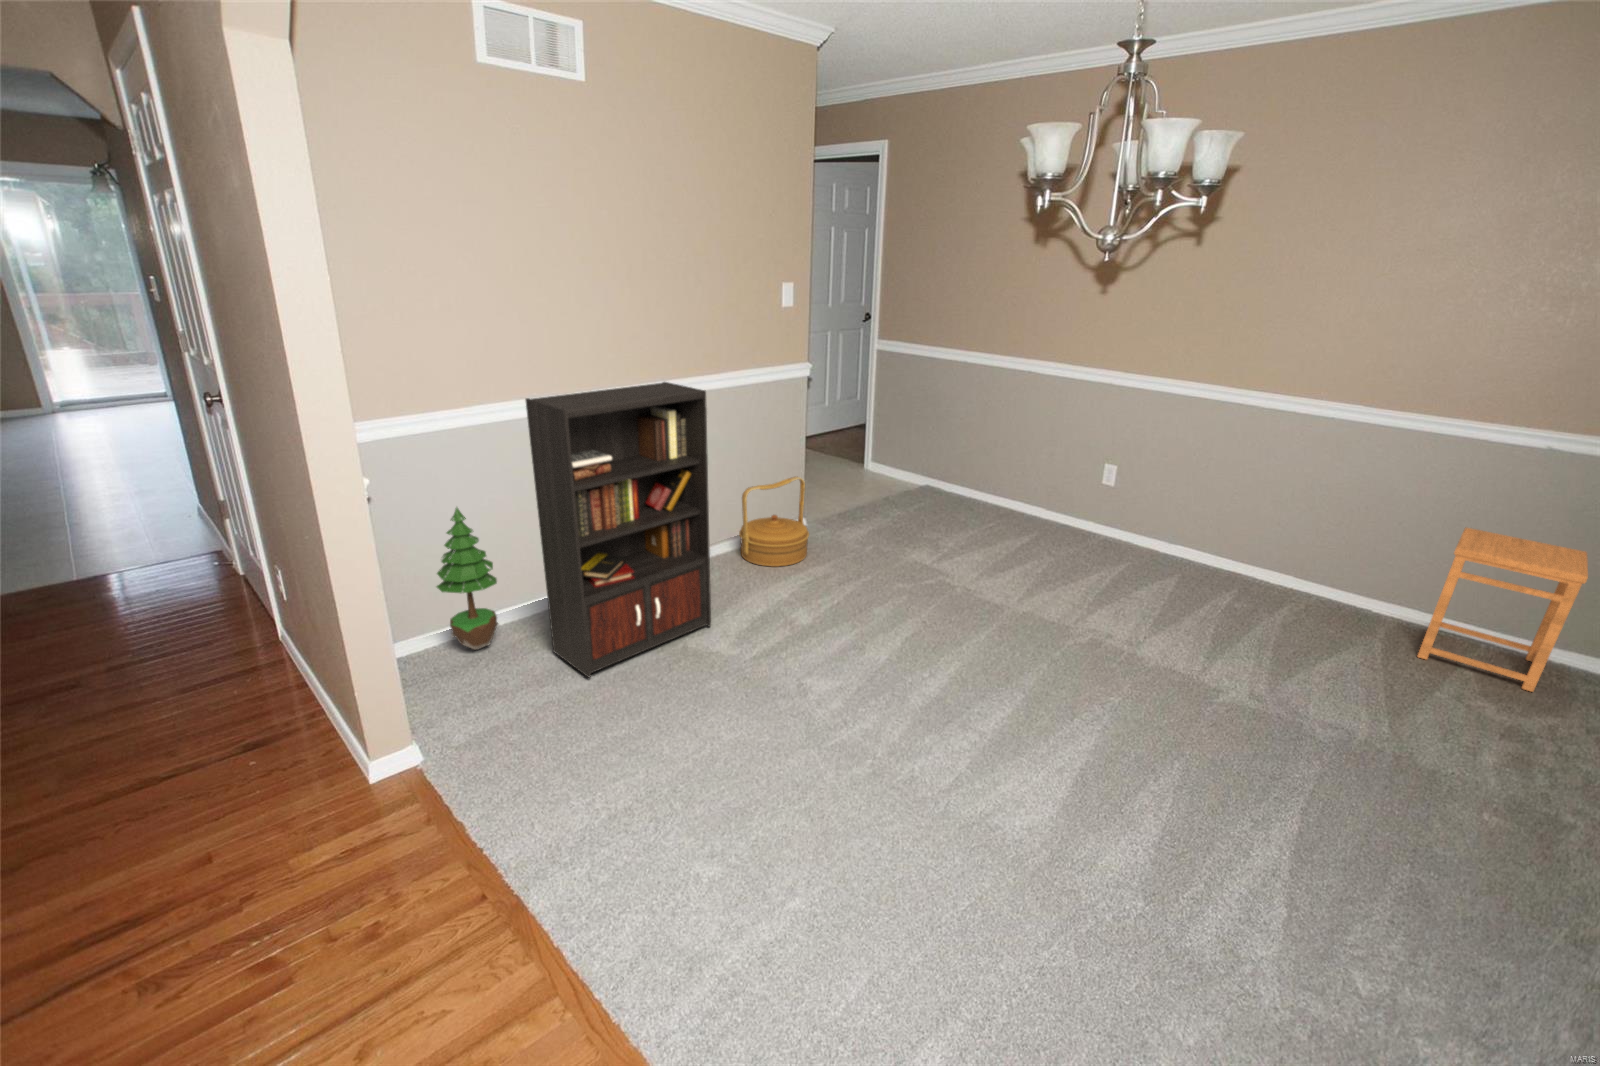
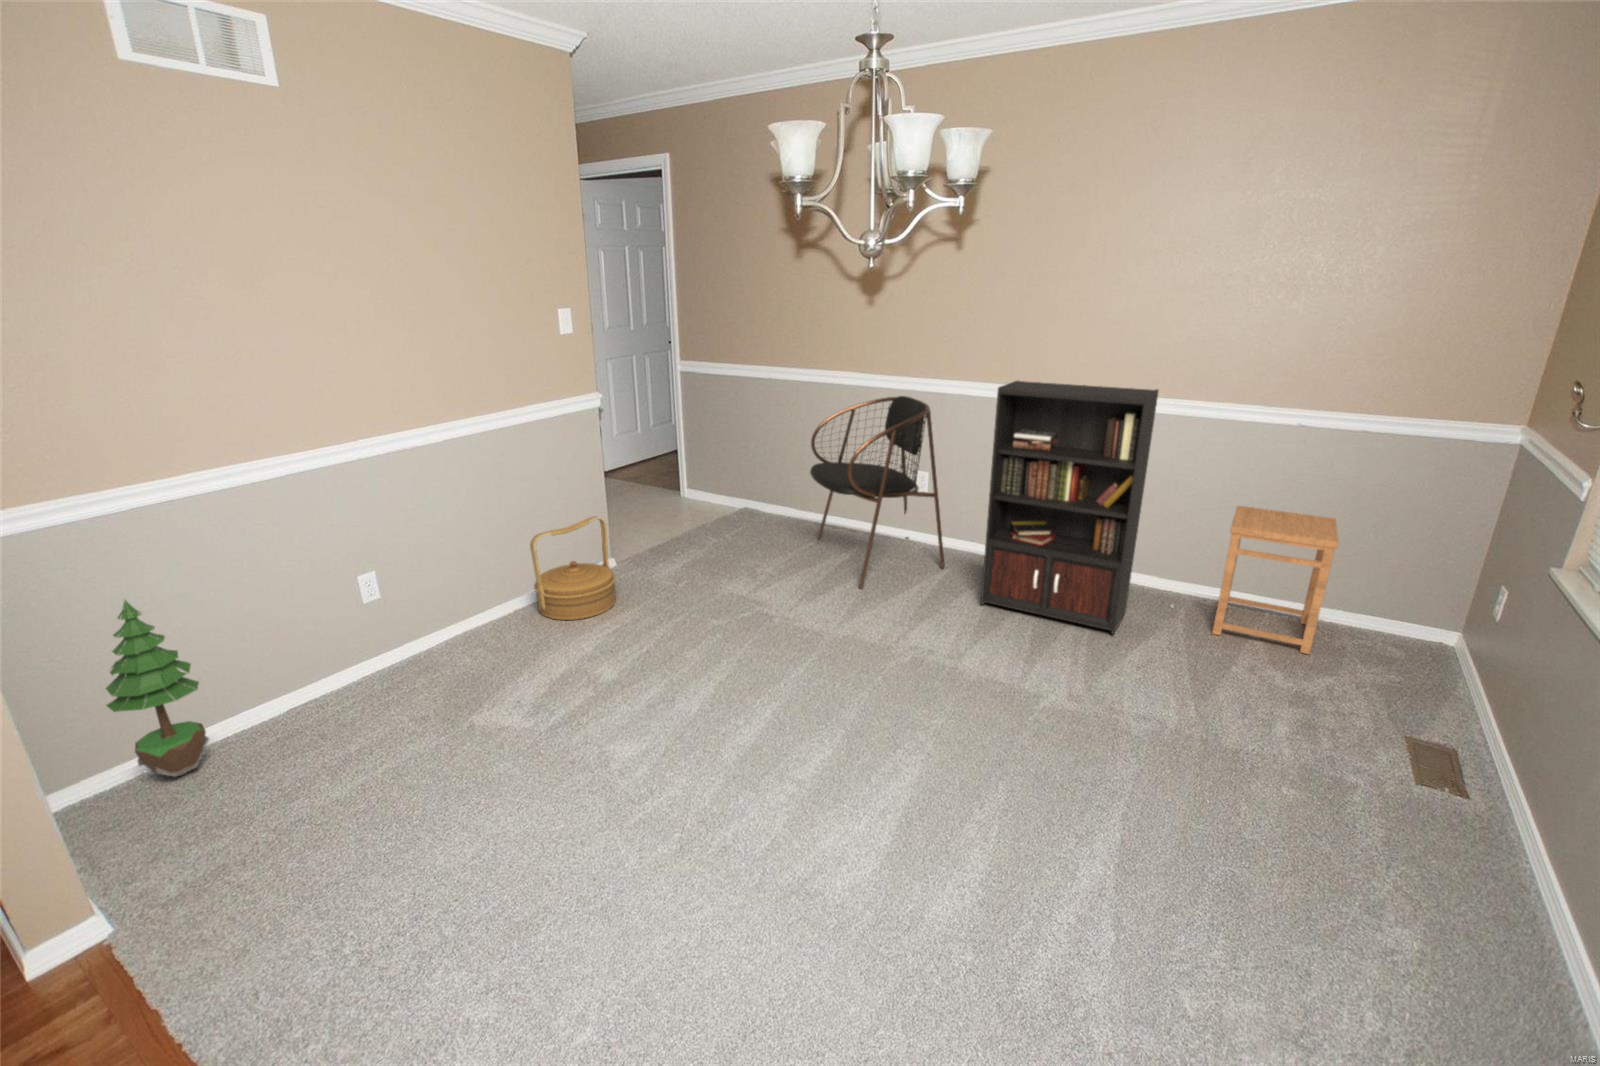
bookcase: present [526,382,711,677] -> present [981,381,1174,634]
dining chair: none [993,386,1128,569] -> present [810,396,945,588]

